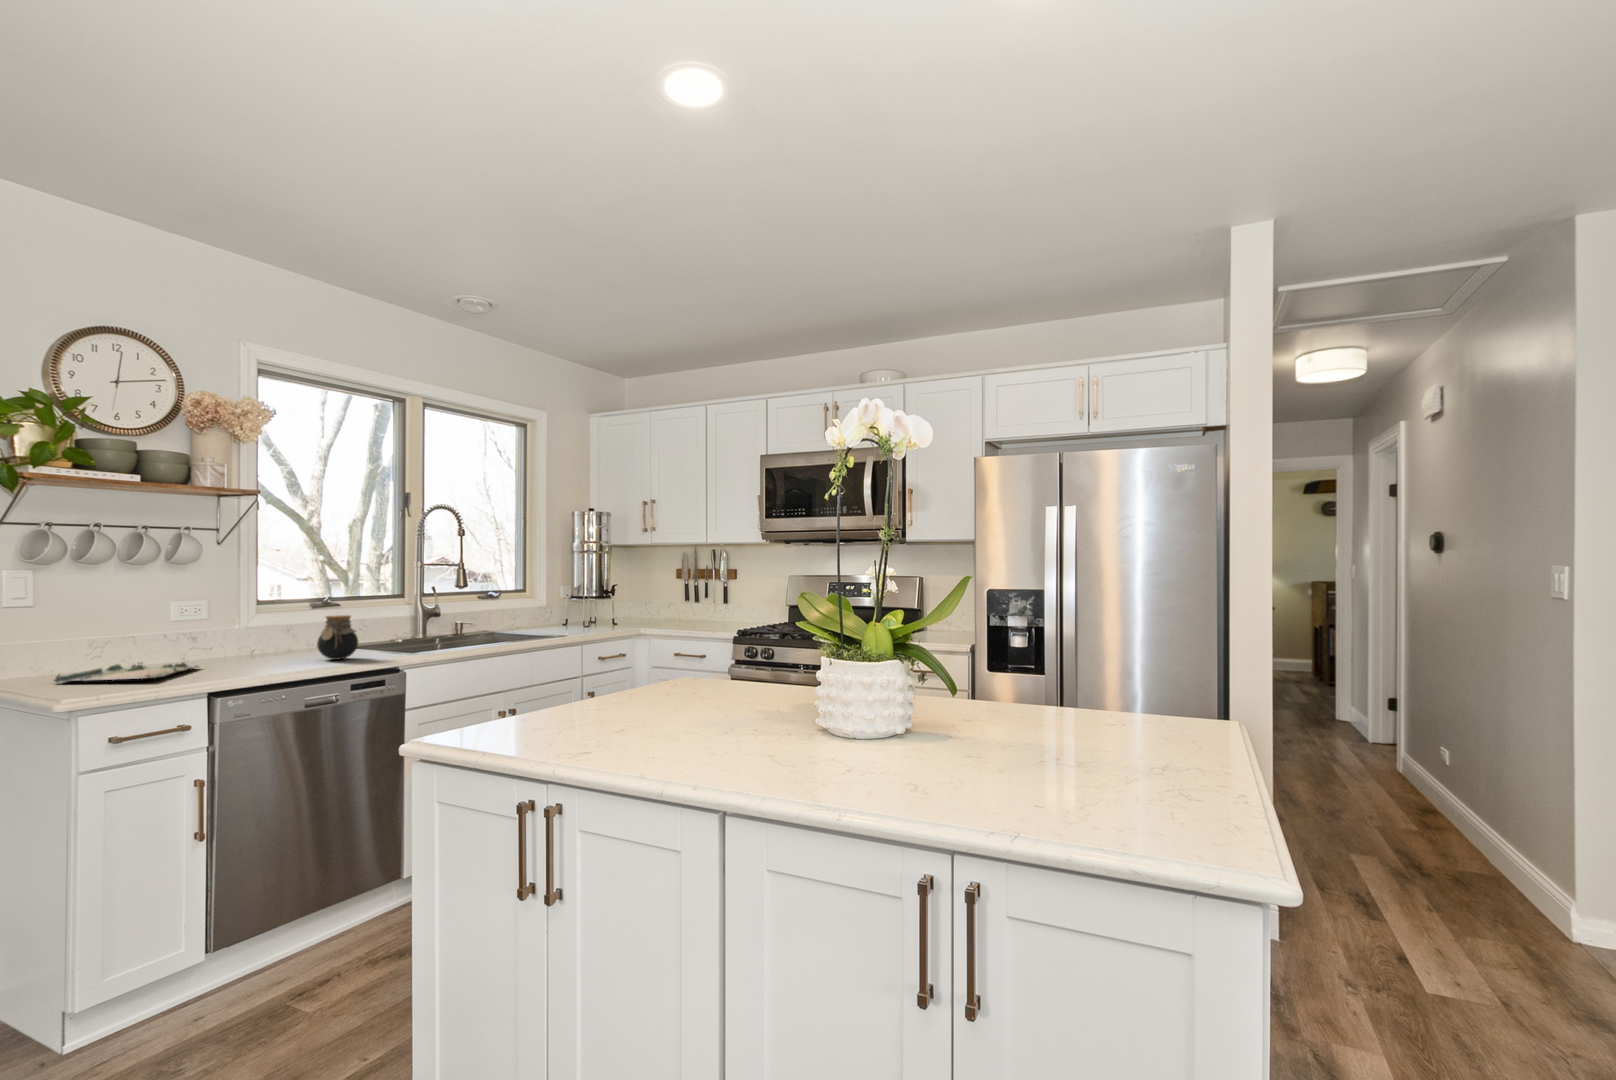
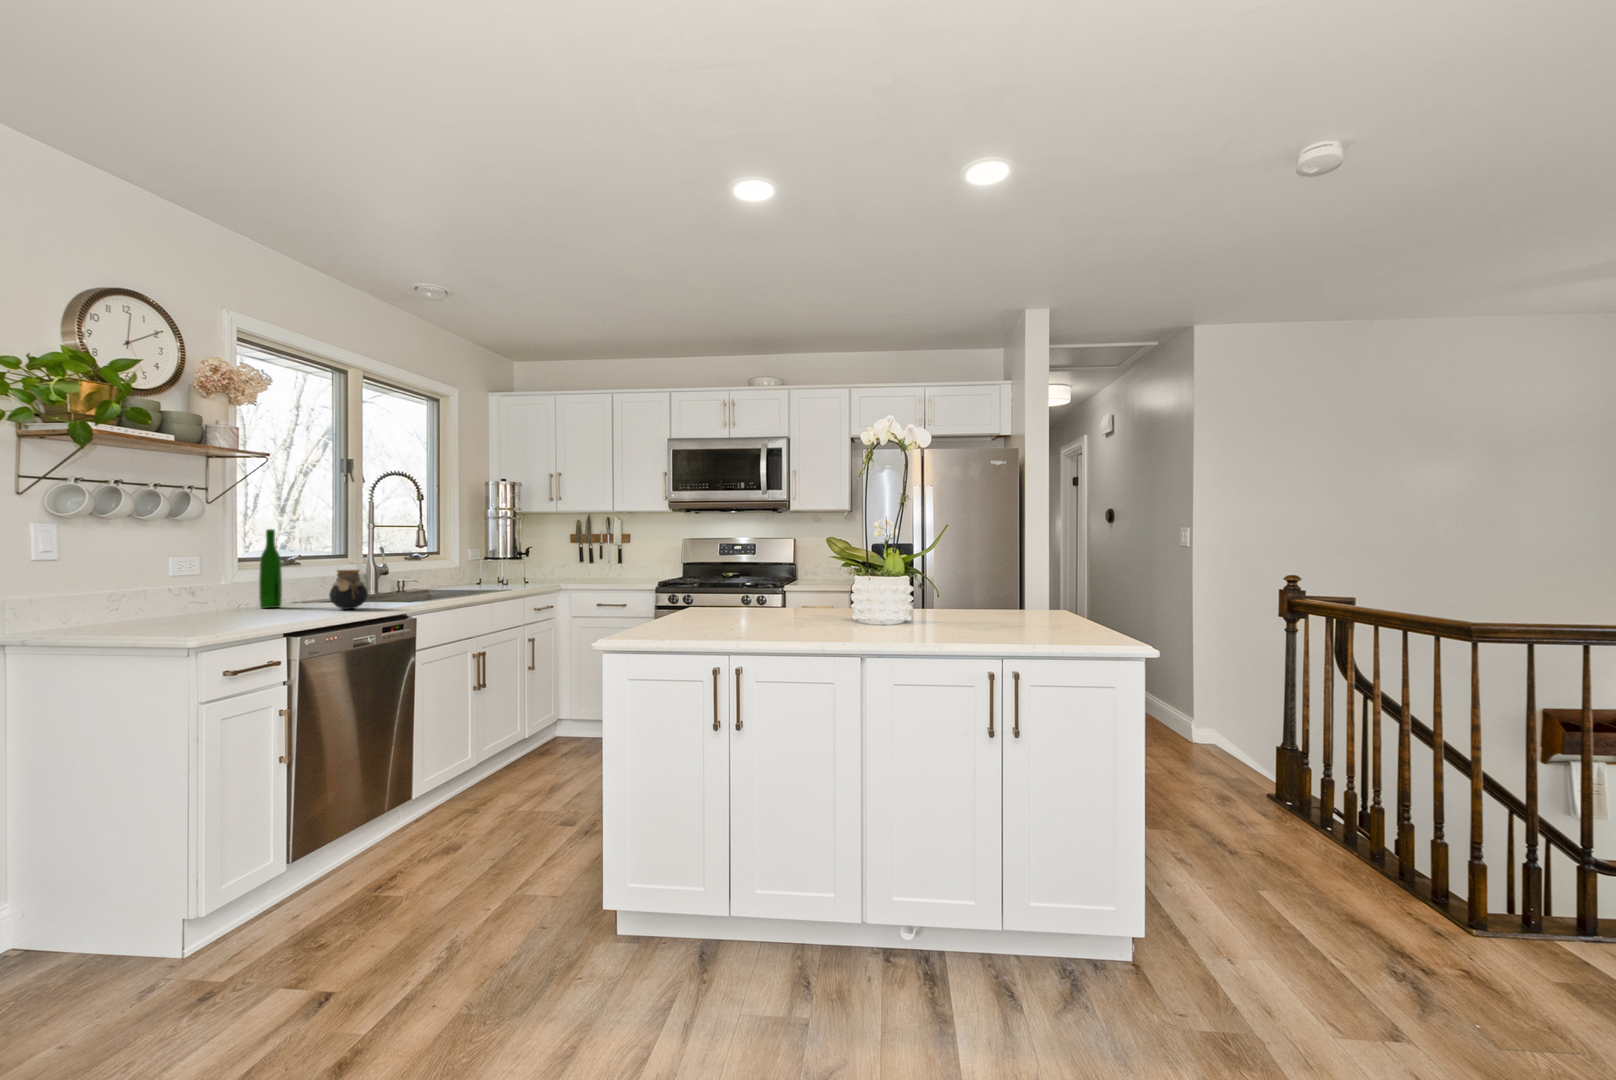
wine bottle: none [261,570,284,655] -> present [259,529,282,608]
tray: present [54,662,199,683] -> none [125,607,237,629]

